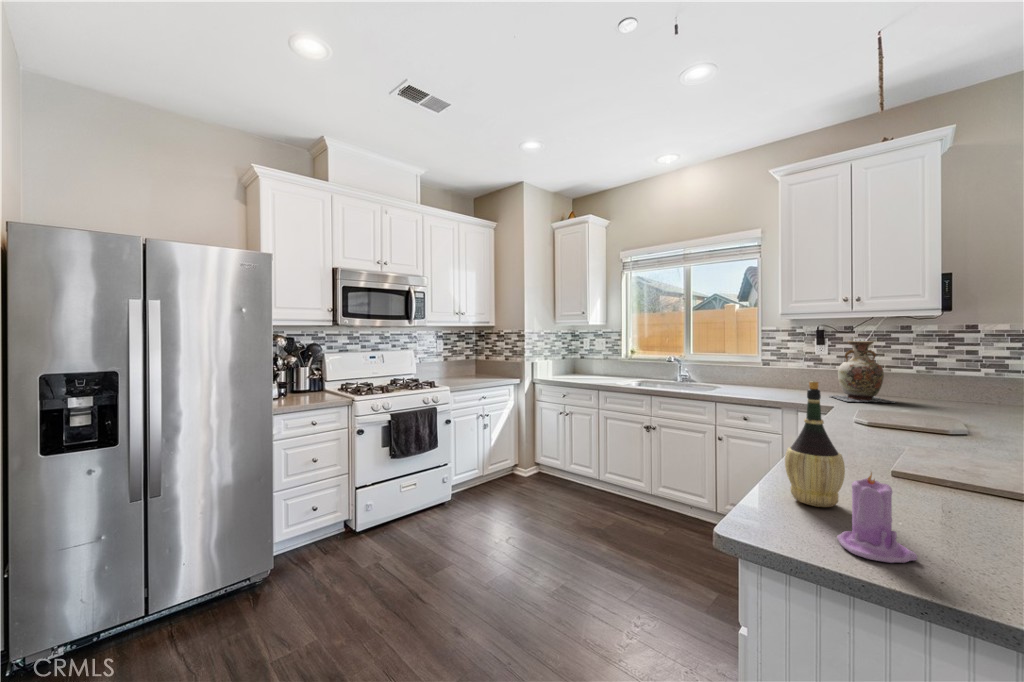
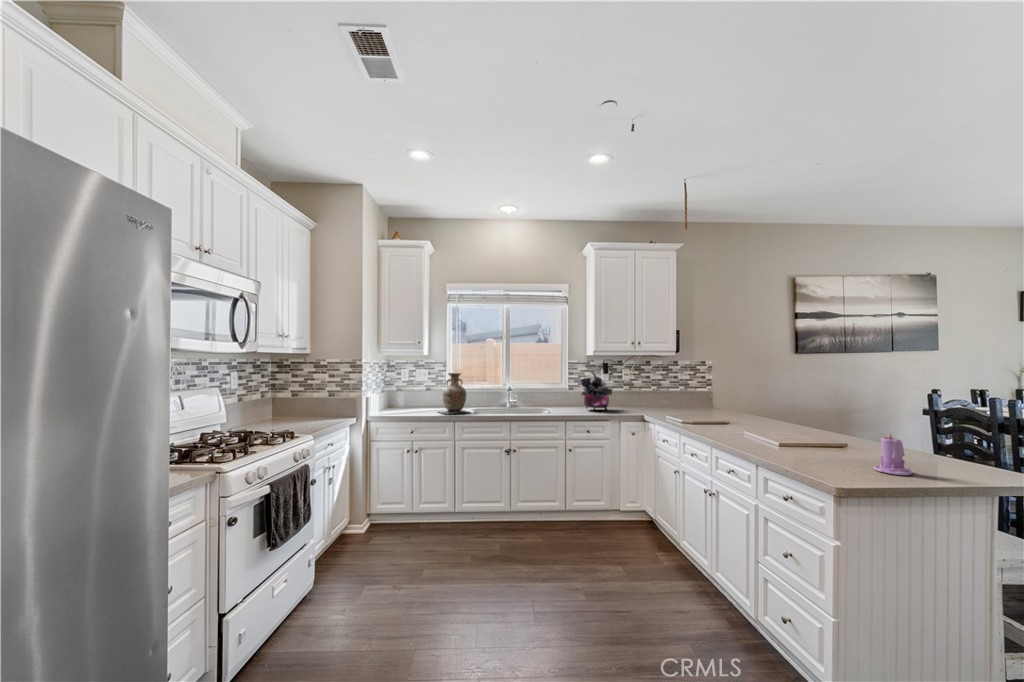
vase: present [832,341,893,402] -> present [440,373,470,414]
potted plant: none [747,342,803,395] -> present [581,371,612,410]
wine bottle: present [785,381,845,507] -> none [805,390,840,462]

